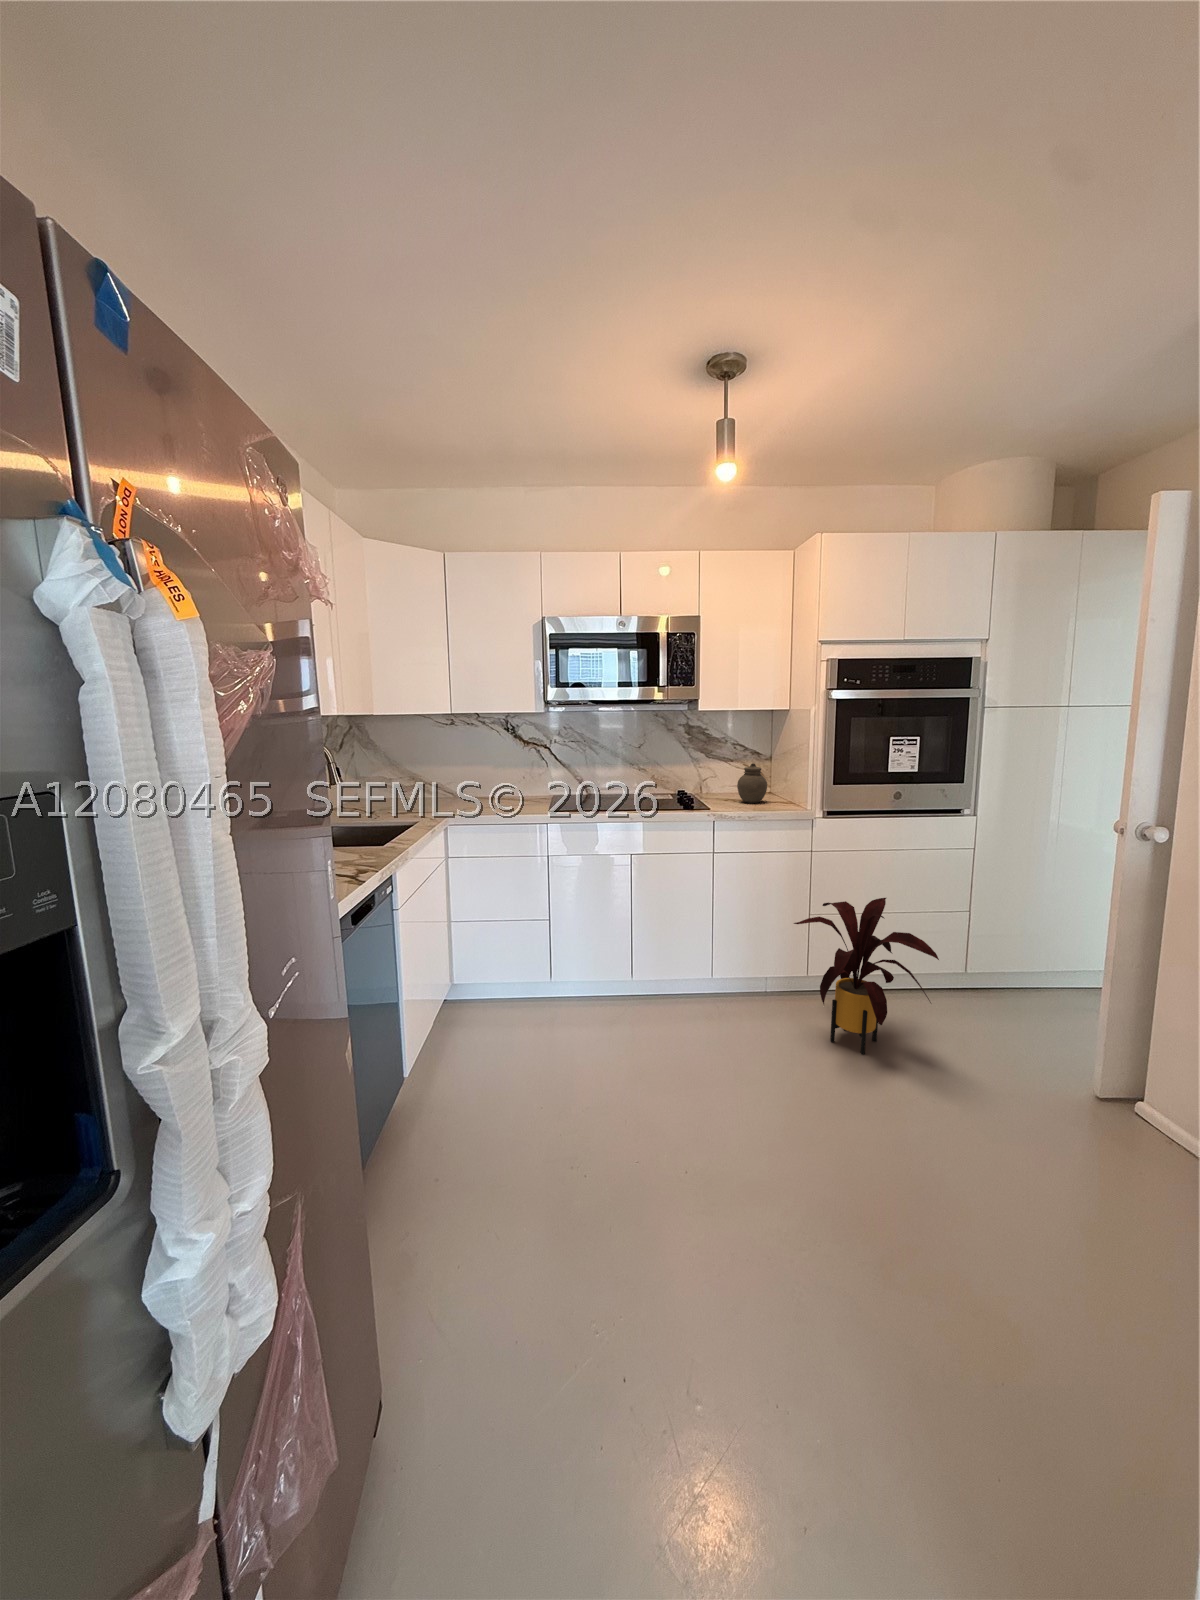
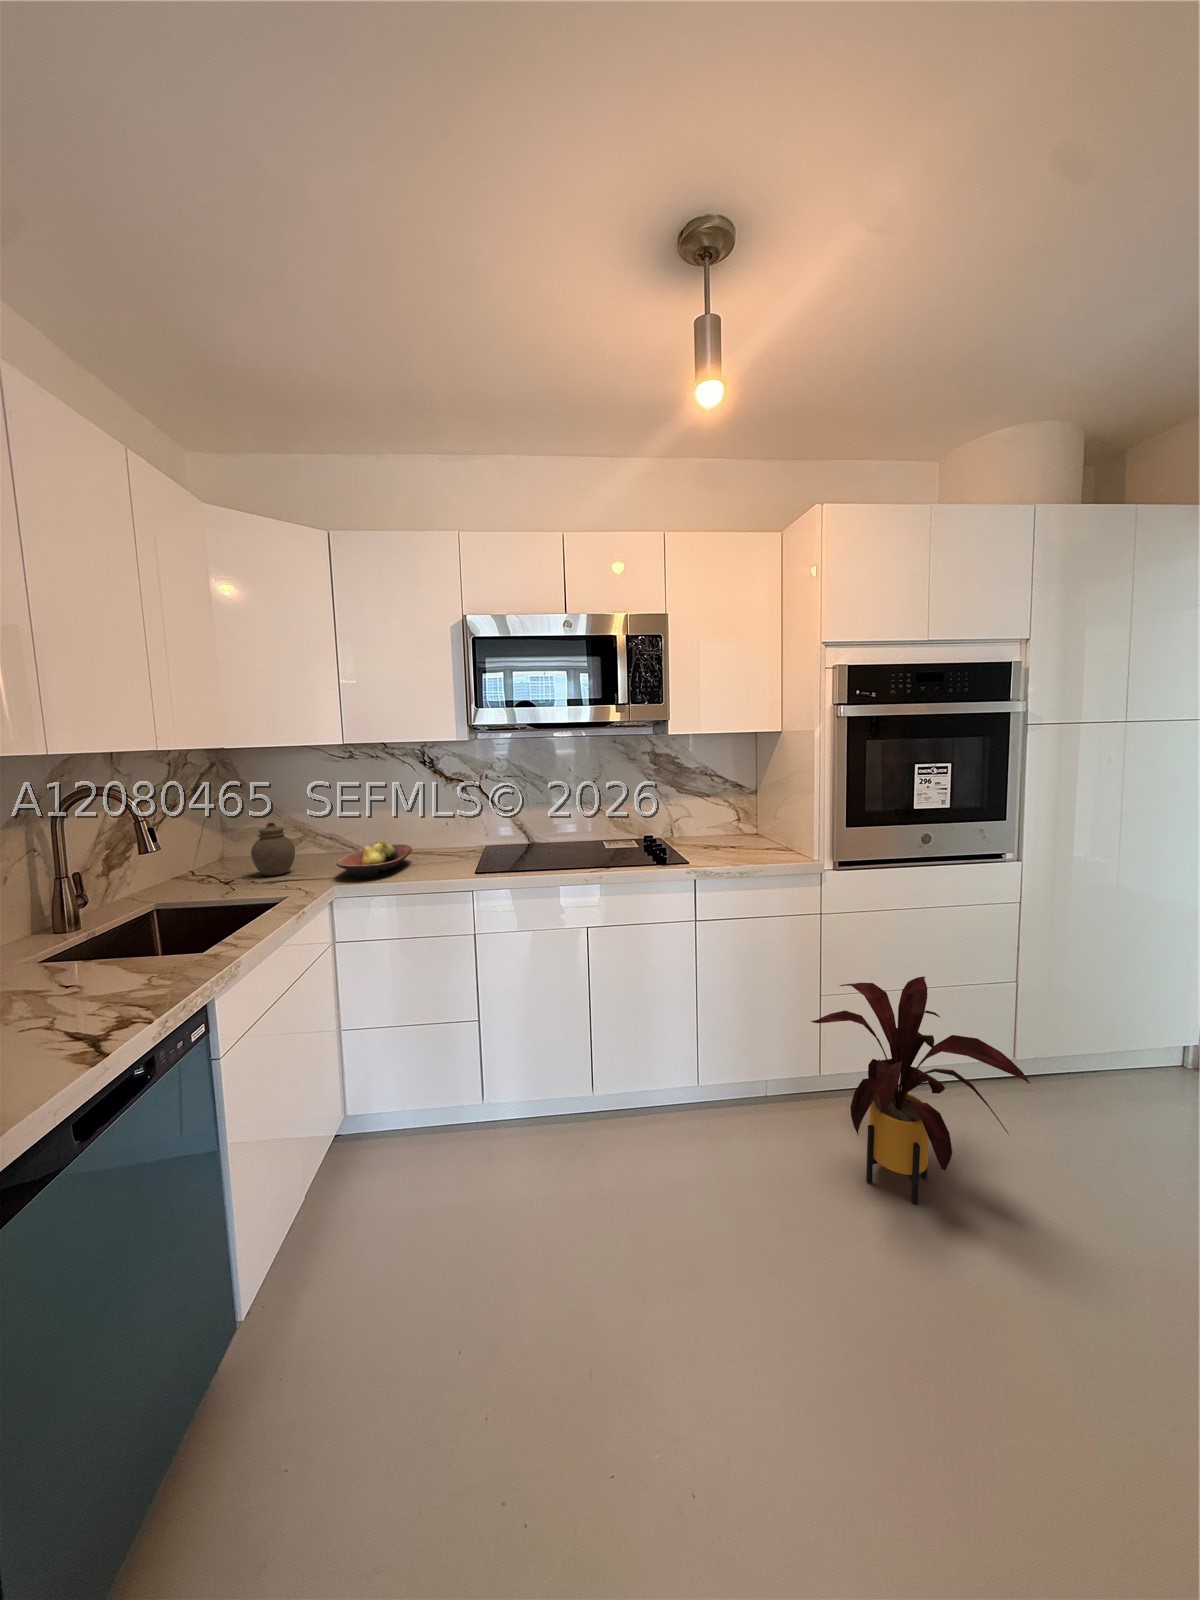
jar: present [737,763,767,803] -> present [251,823,295,876]
fruit bowl: none [447,786,499,813] -> present [337,840,412,879]

